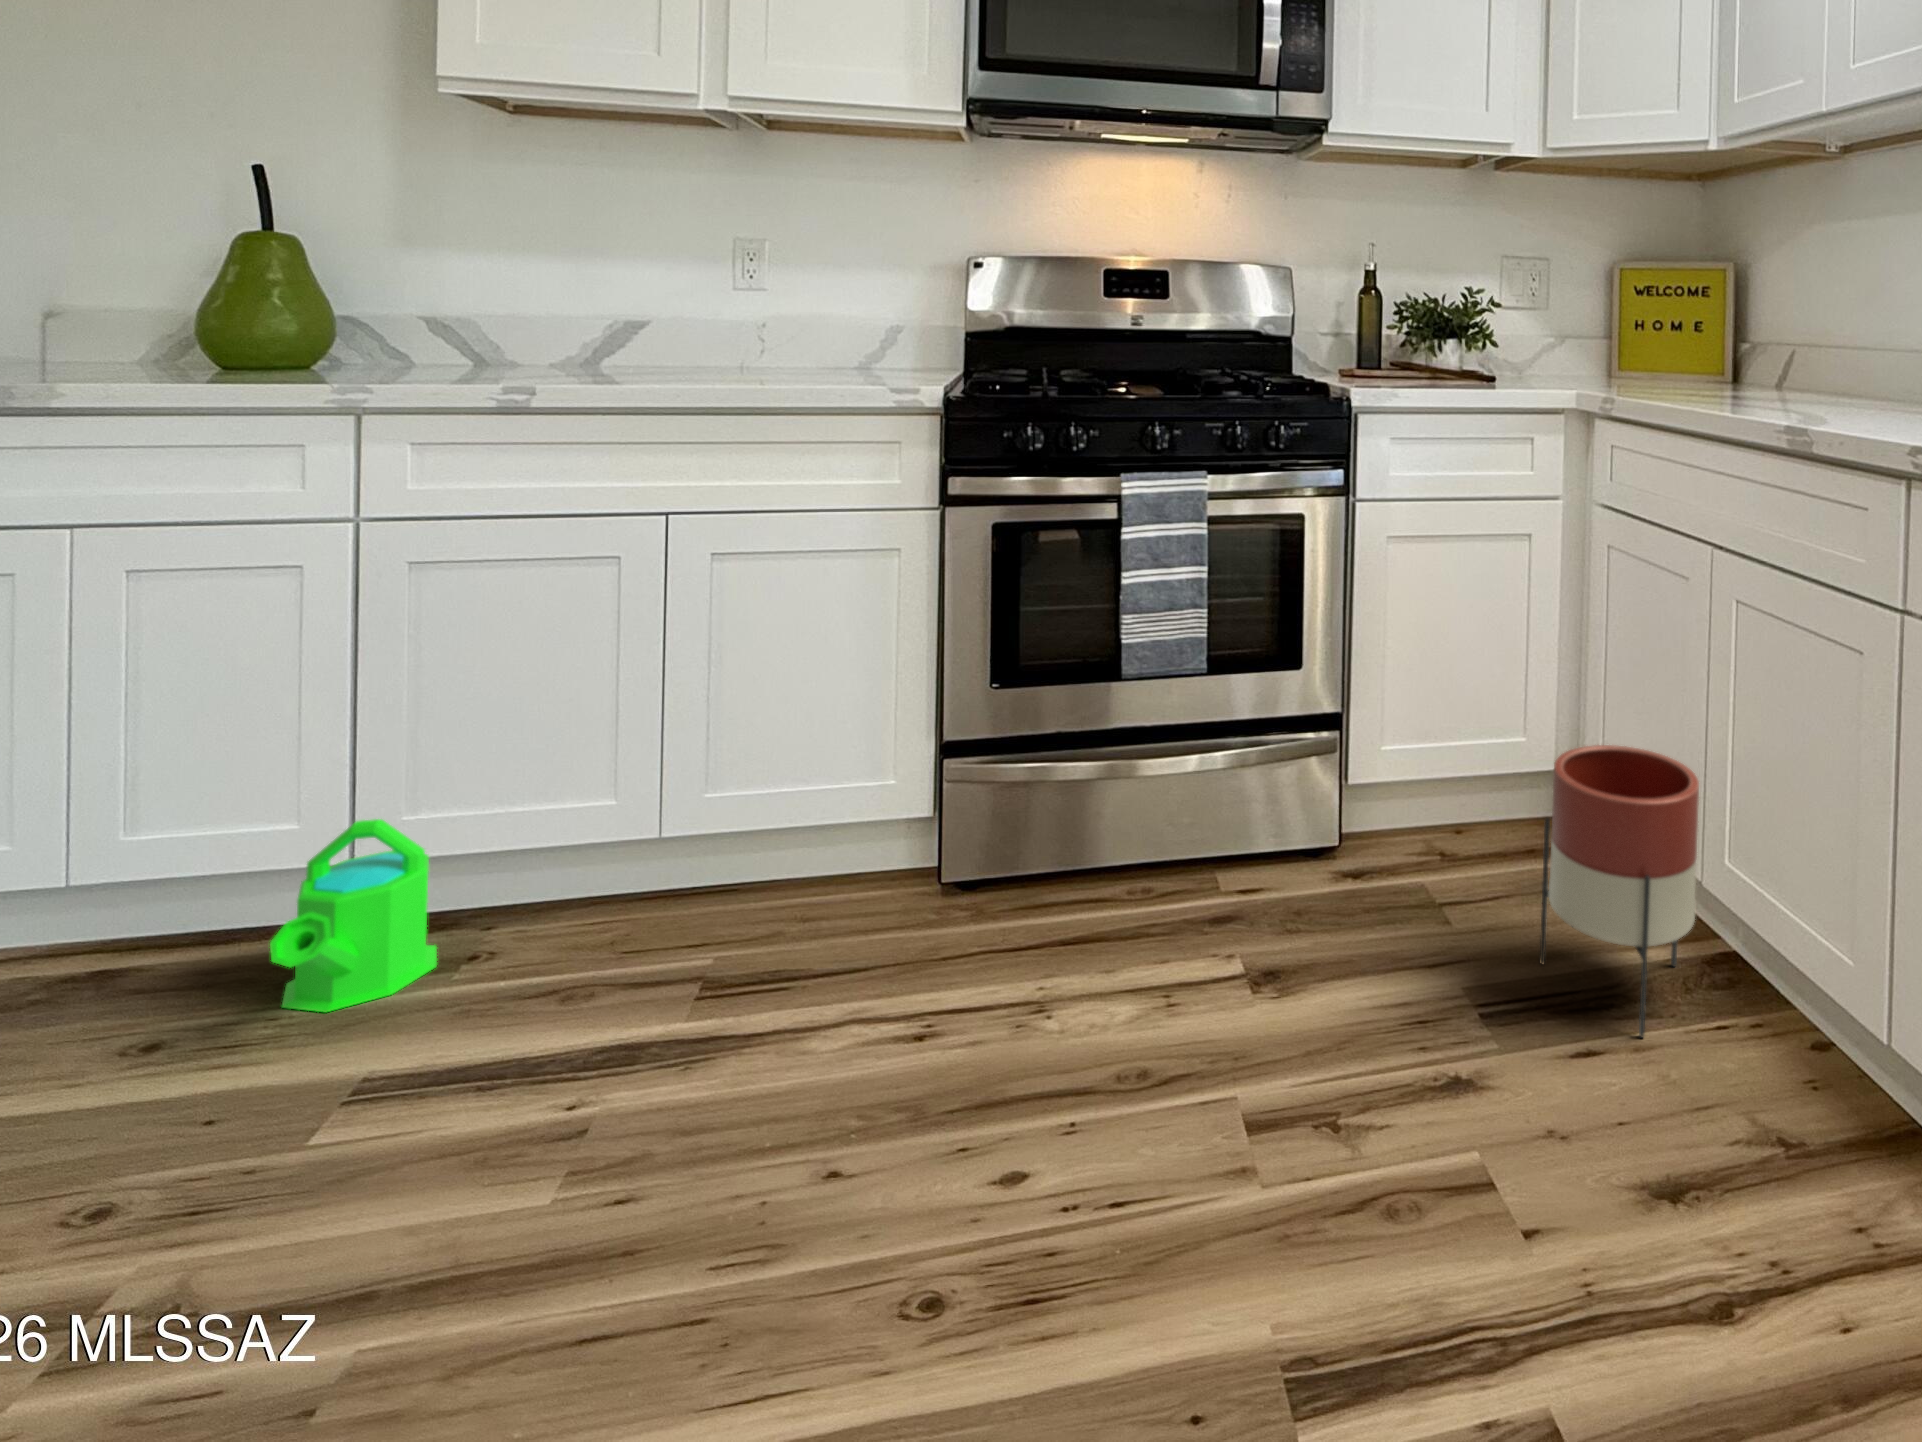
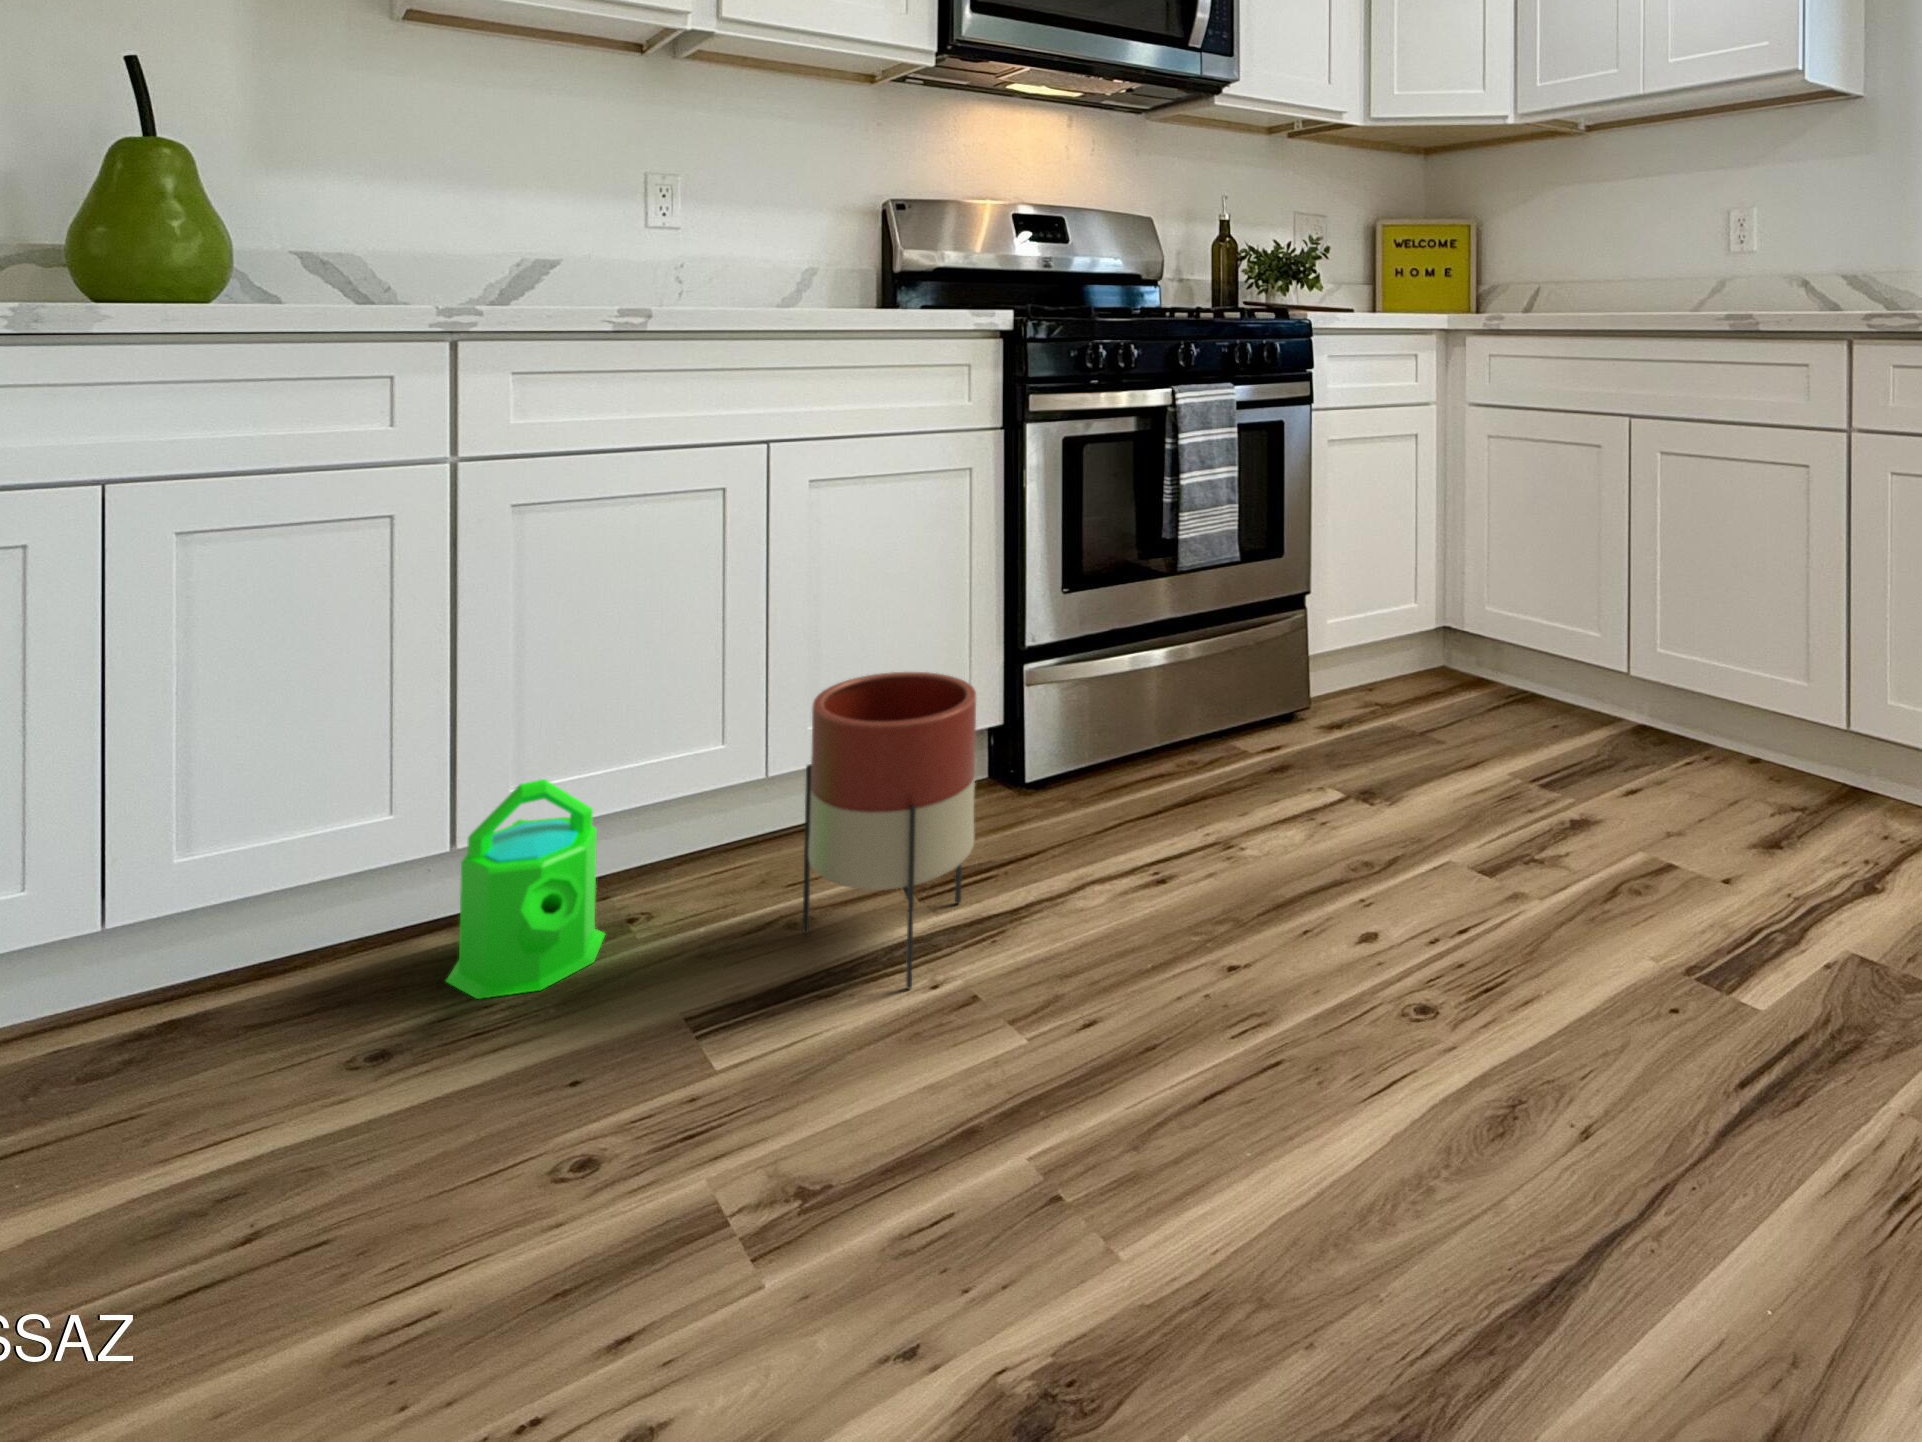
planter: present [1540,745,1699,1037] -> present [803,672,976,989]

